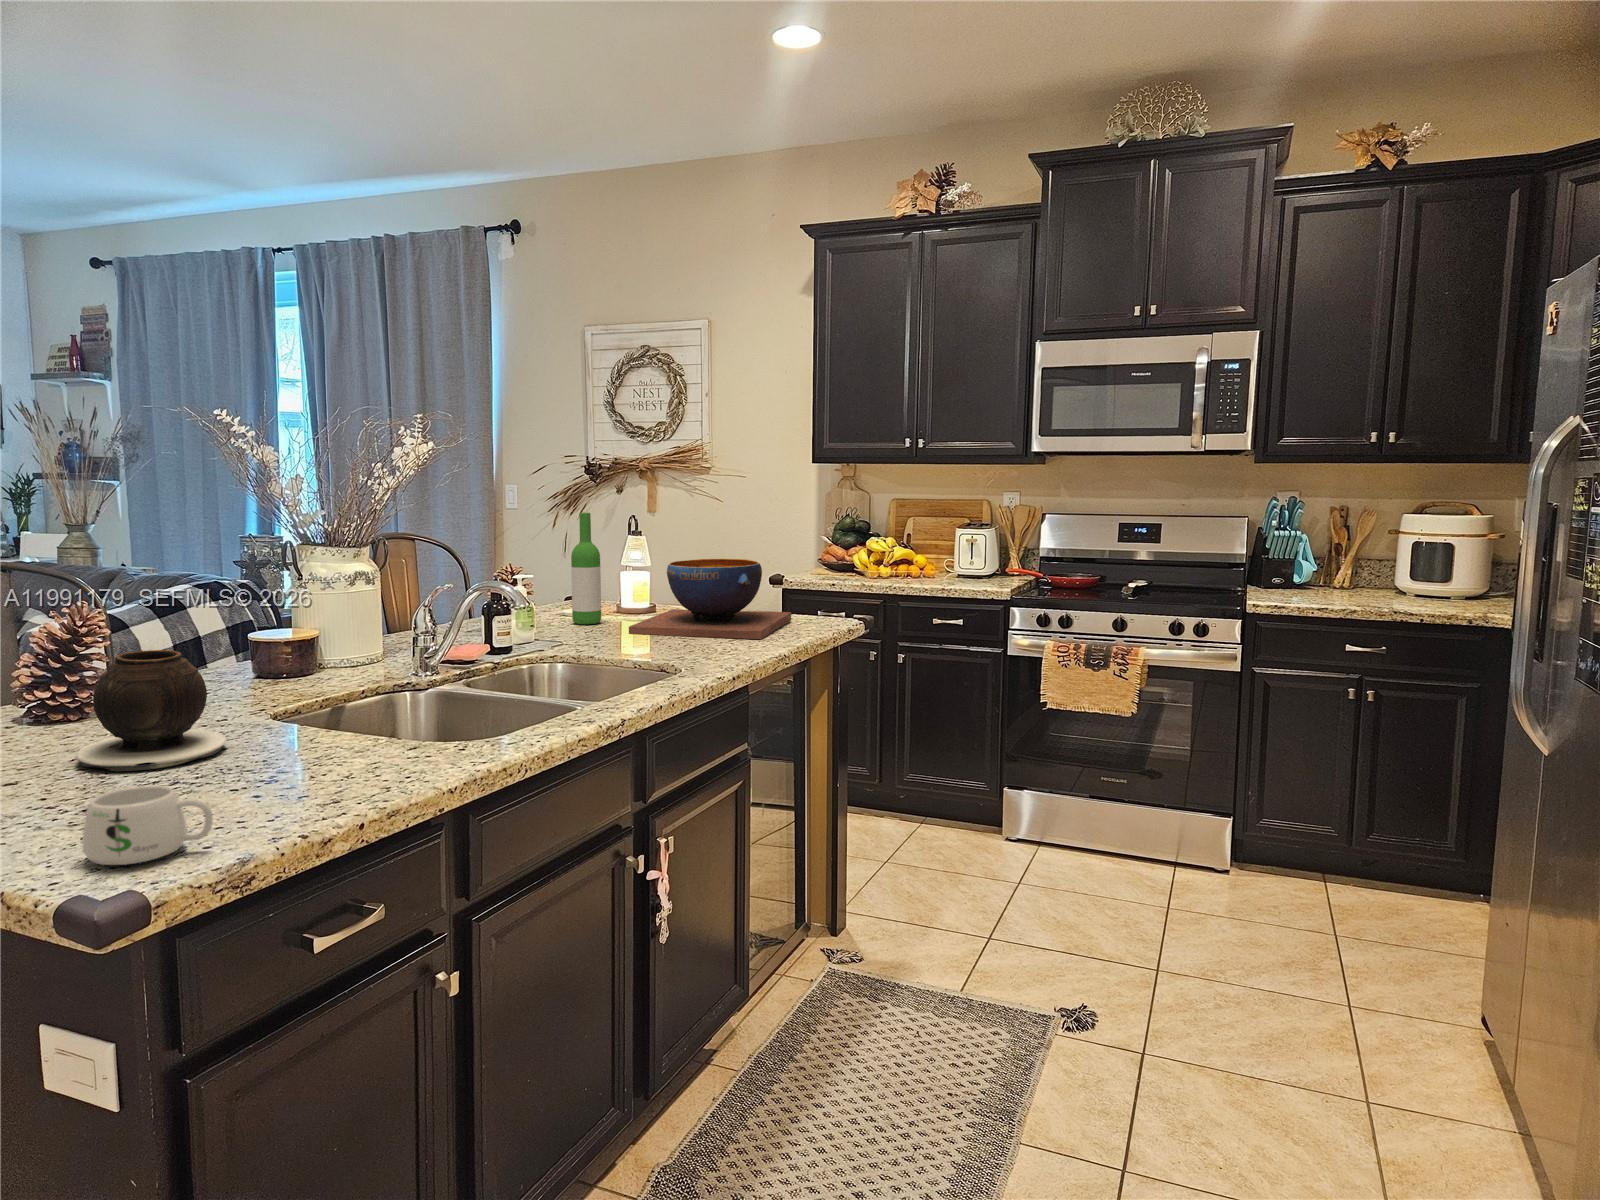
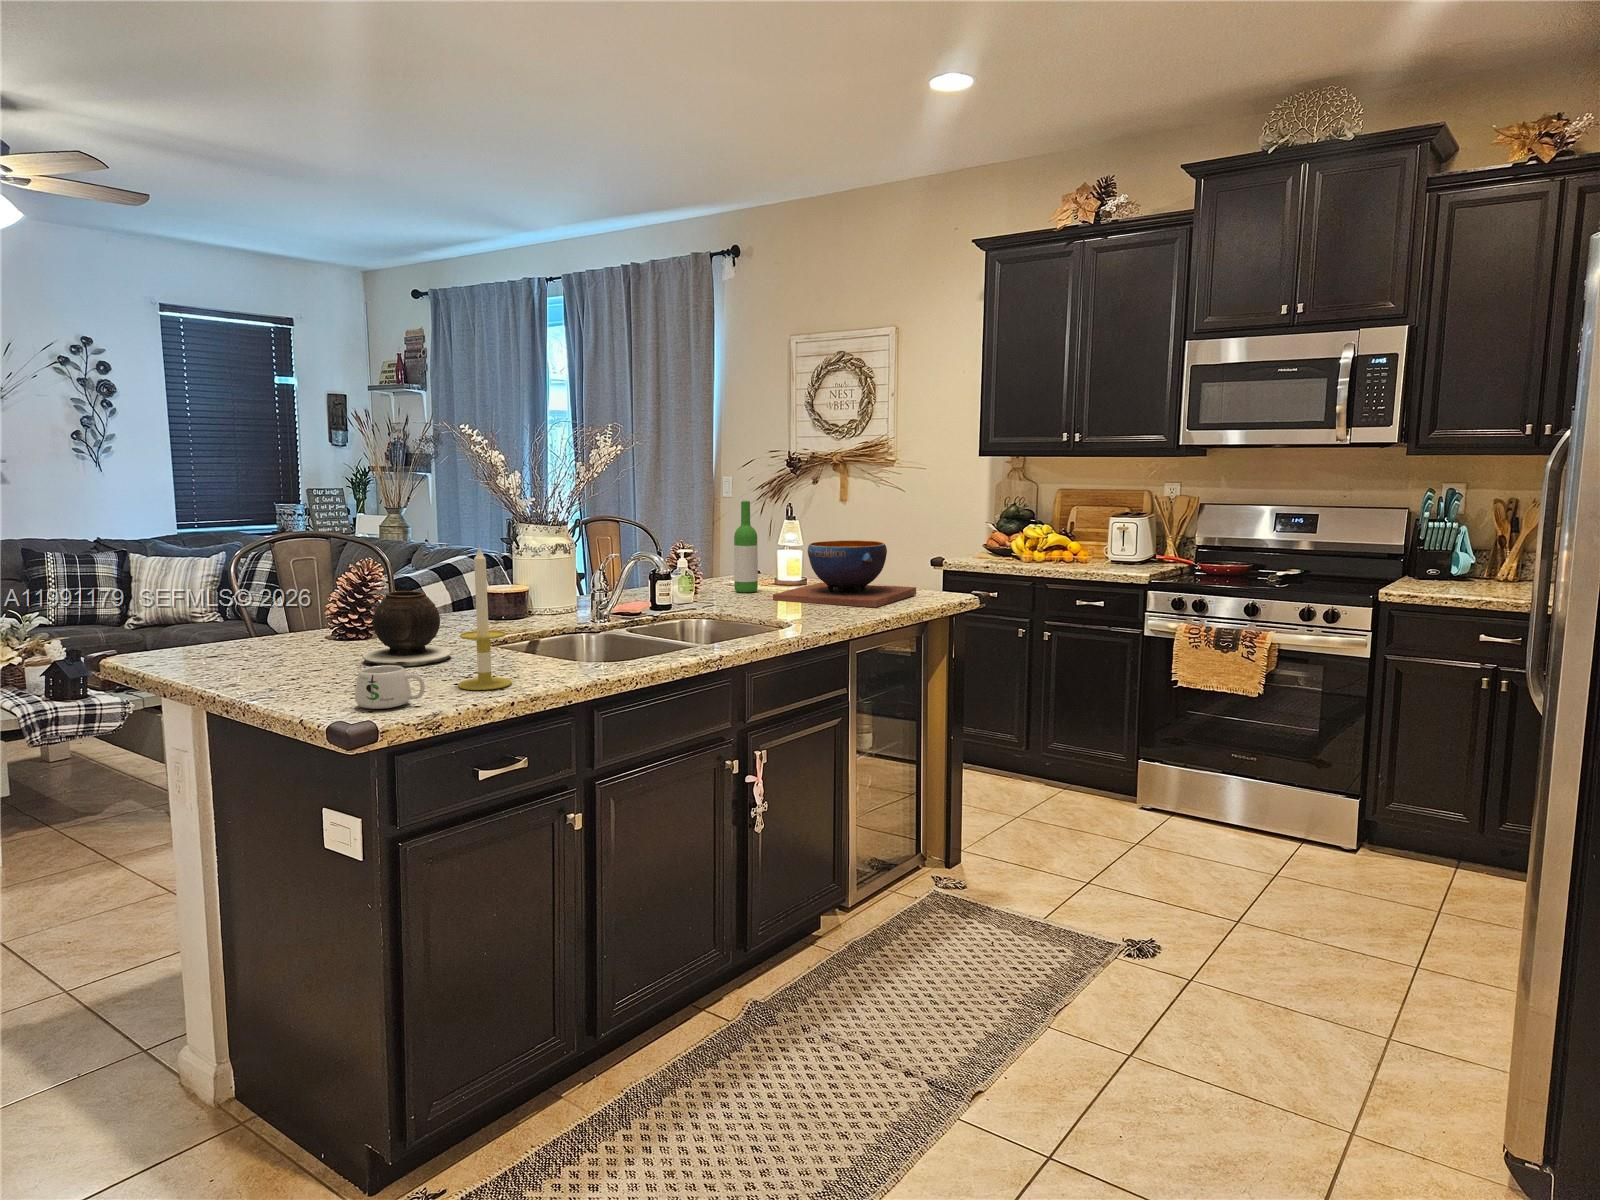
candle: none [257,581,346,809] -> present [458,545,512,690]

